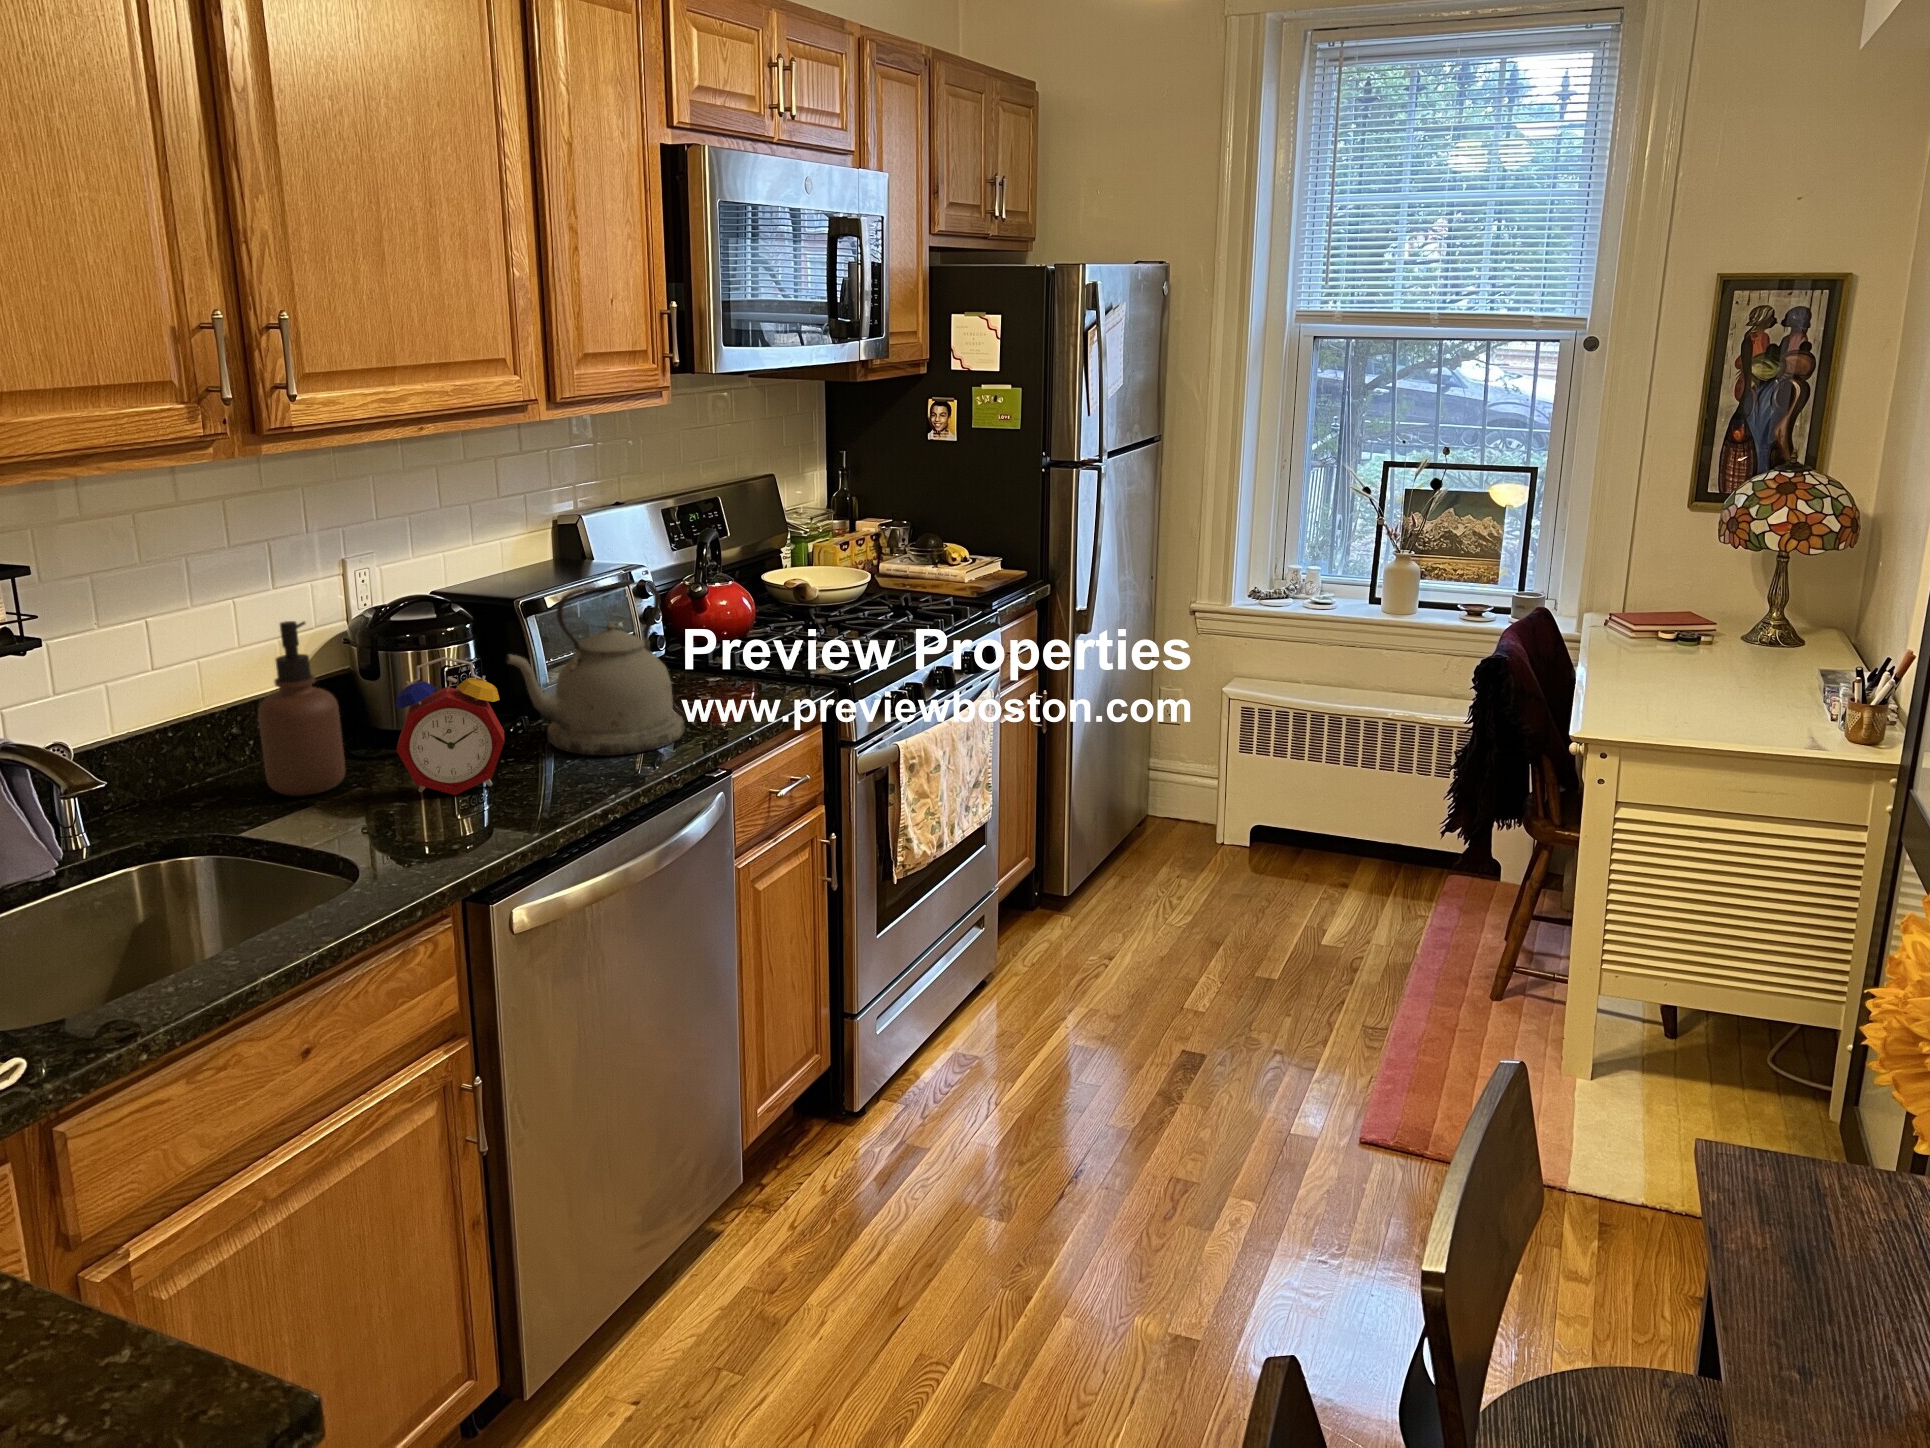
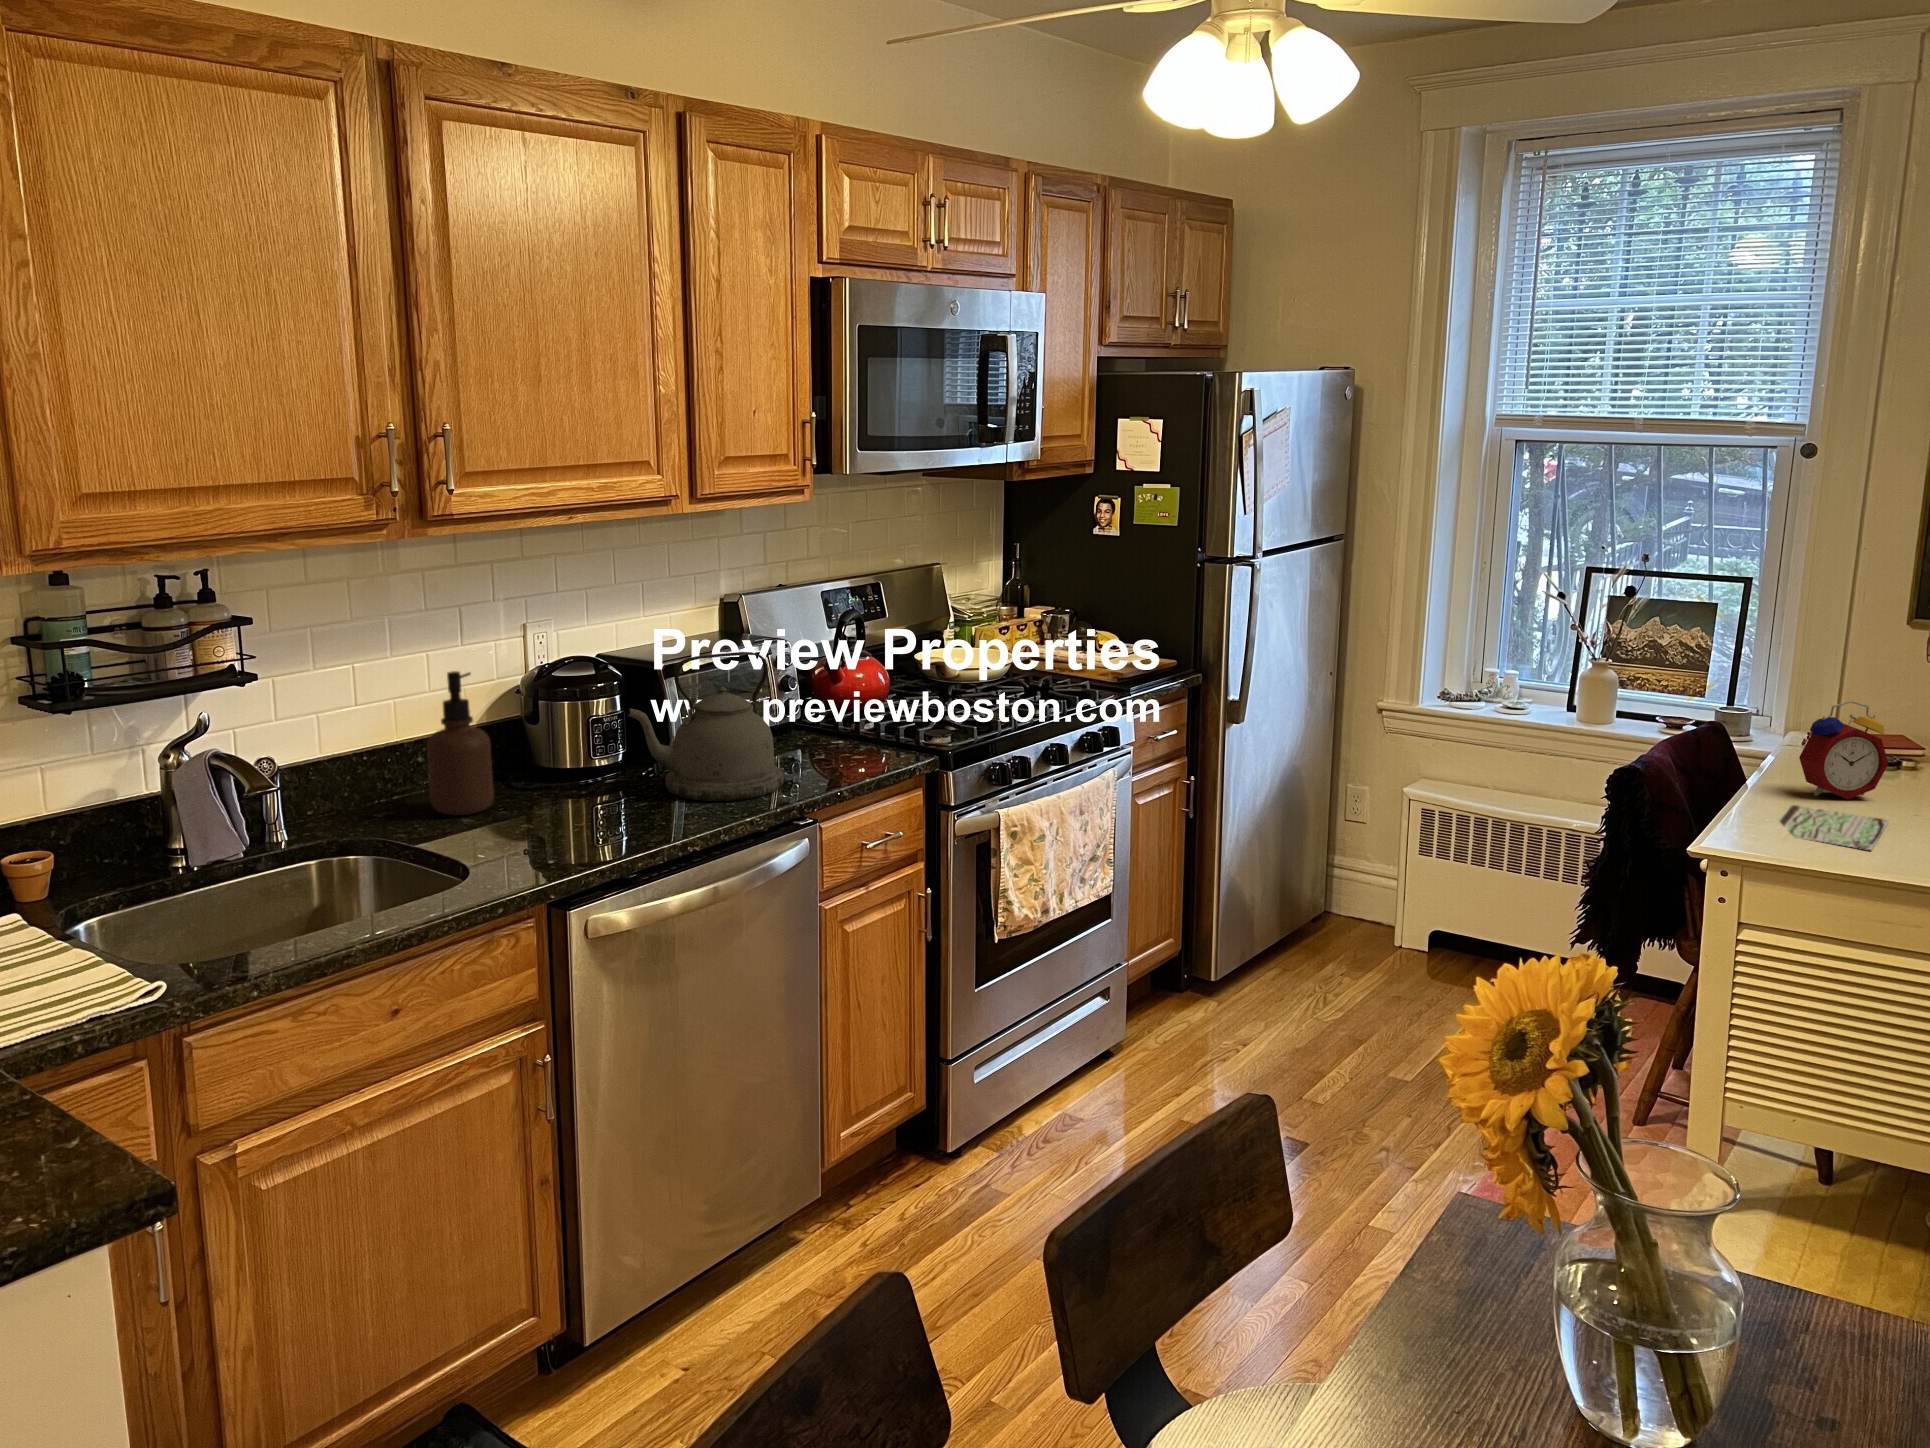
alarm clock: present [396,657,505,795] -> present [1799,701,1888,799]
book: none [1638,683,1735,722] -> present [1778,805,1889,850]

